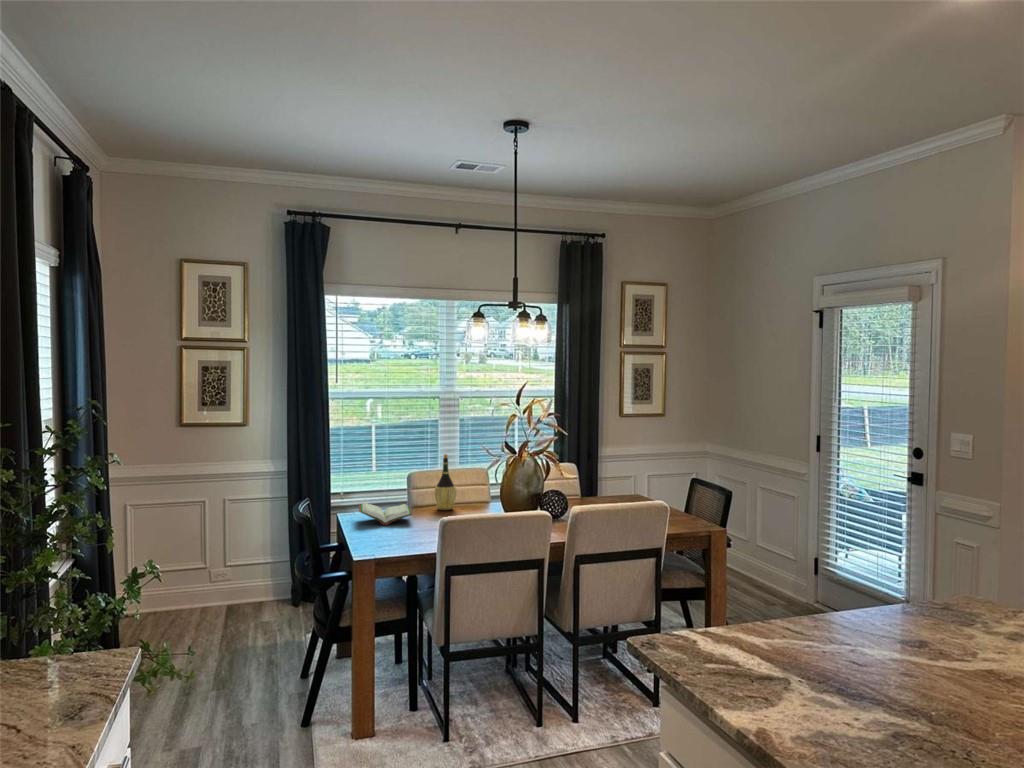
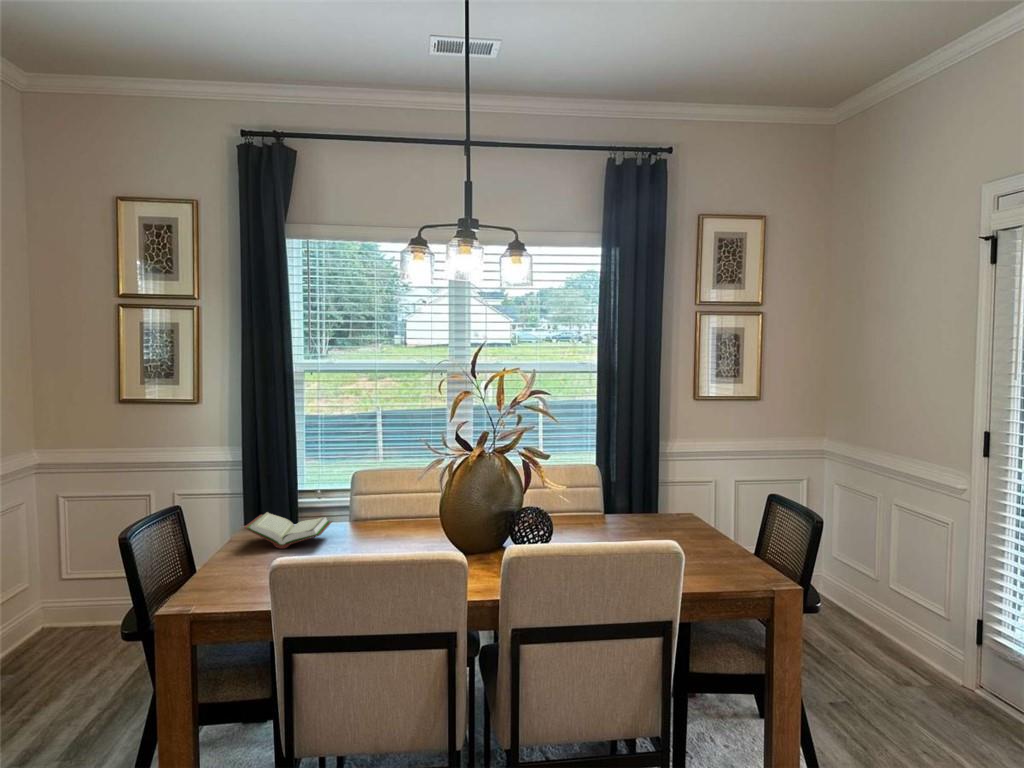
wine bottle: present [434,454,457,510] -> none [377,448,408,526]

